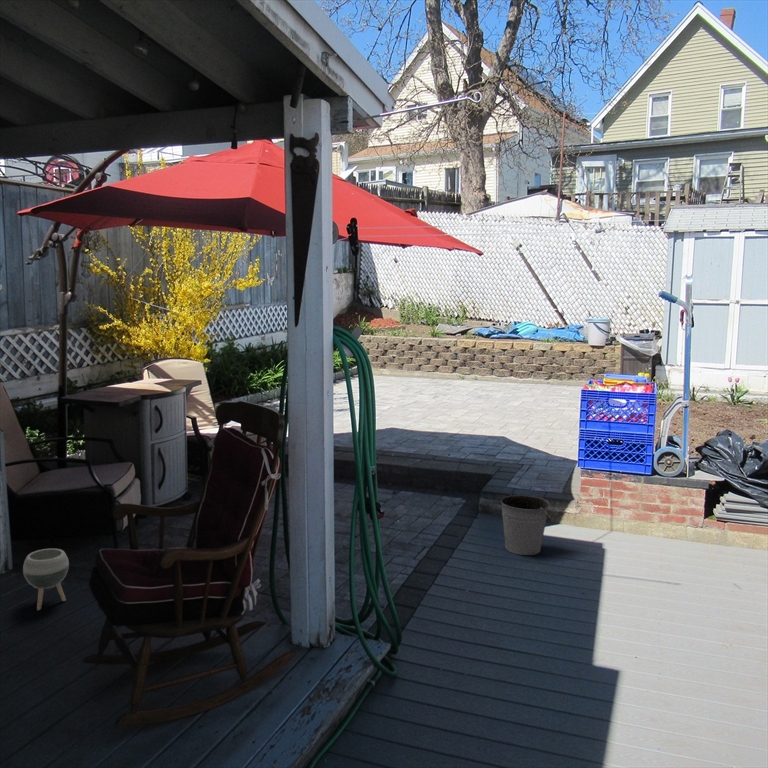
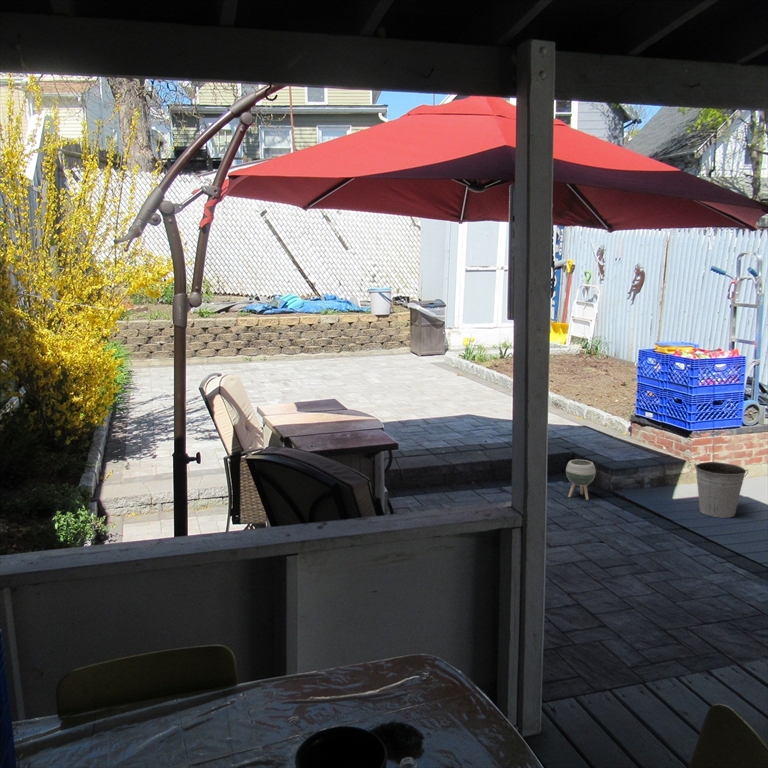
planter: present [23,549,69,610] -> present [566,460,595,500]

